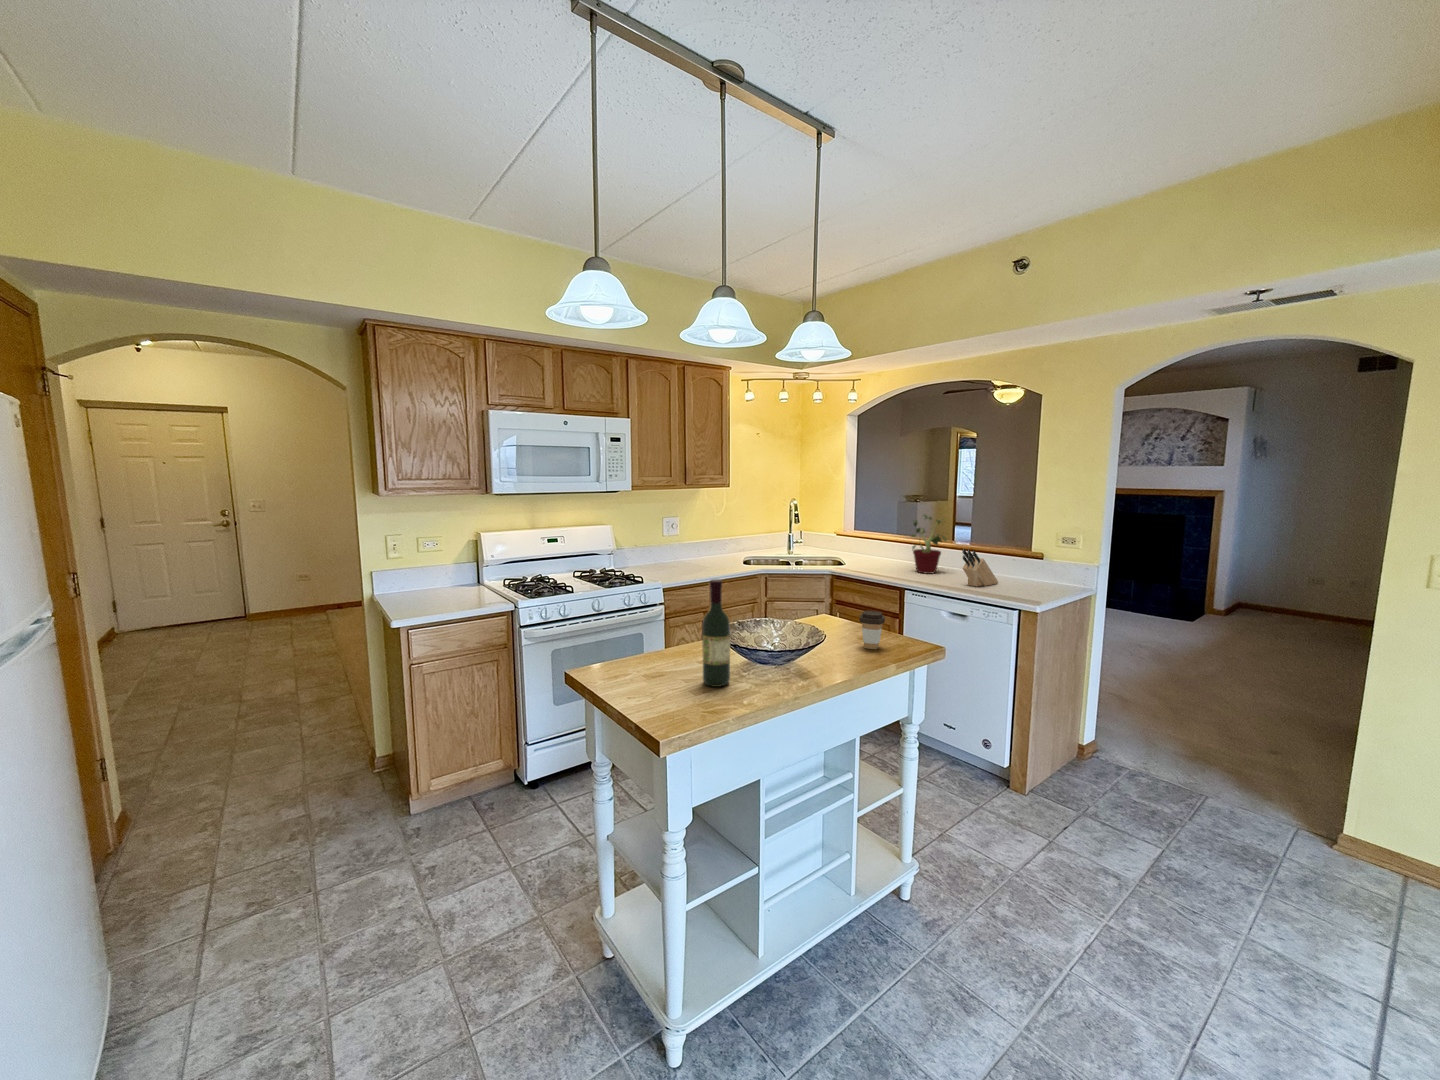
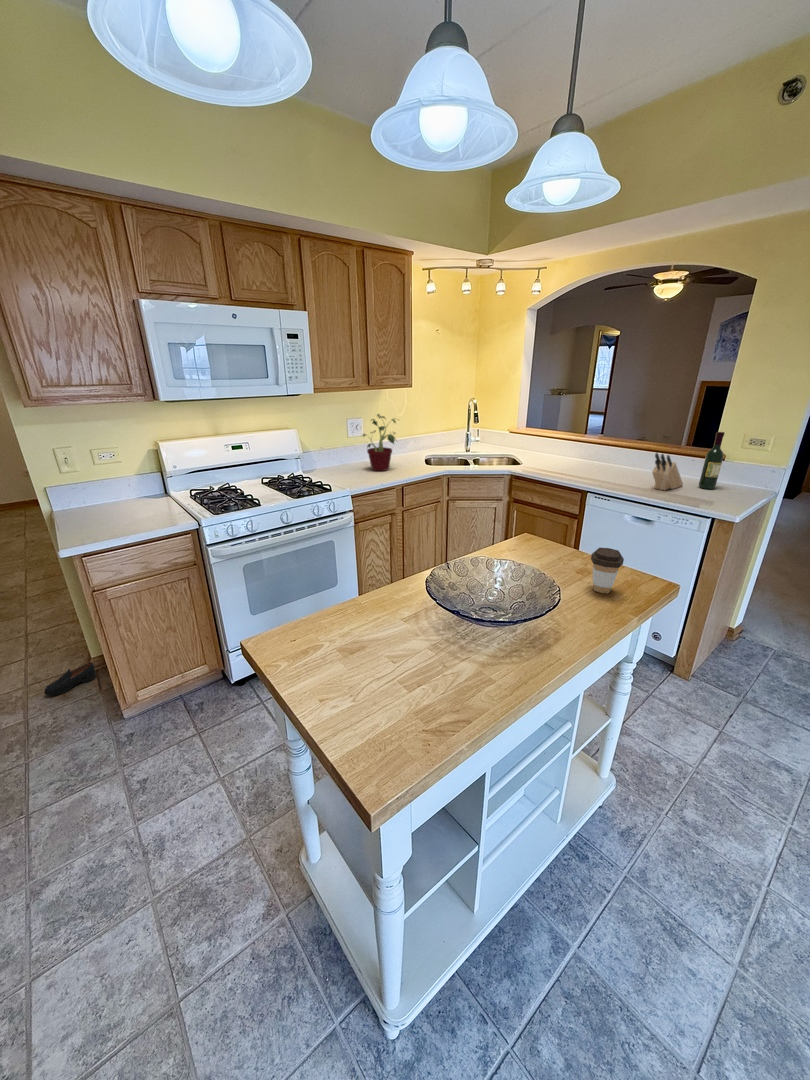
potted plant: present [912,515,946,574] -> present [363,414,396,471]
wine bottle: present [702,579,730,687] -> present [699,432,725,489]
shoe: none [330,759,383,790] -> present [44,662,96,695]

